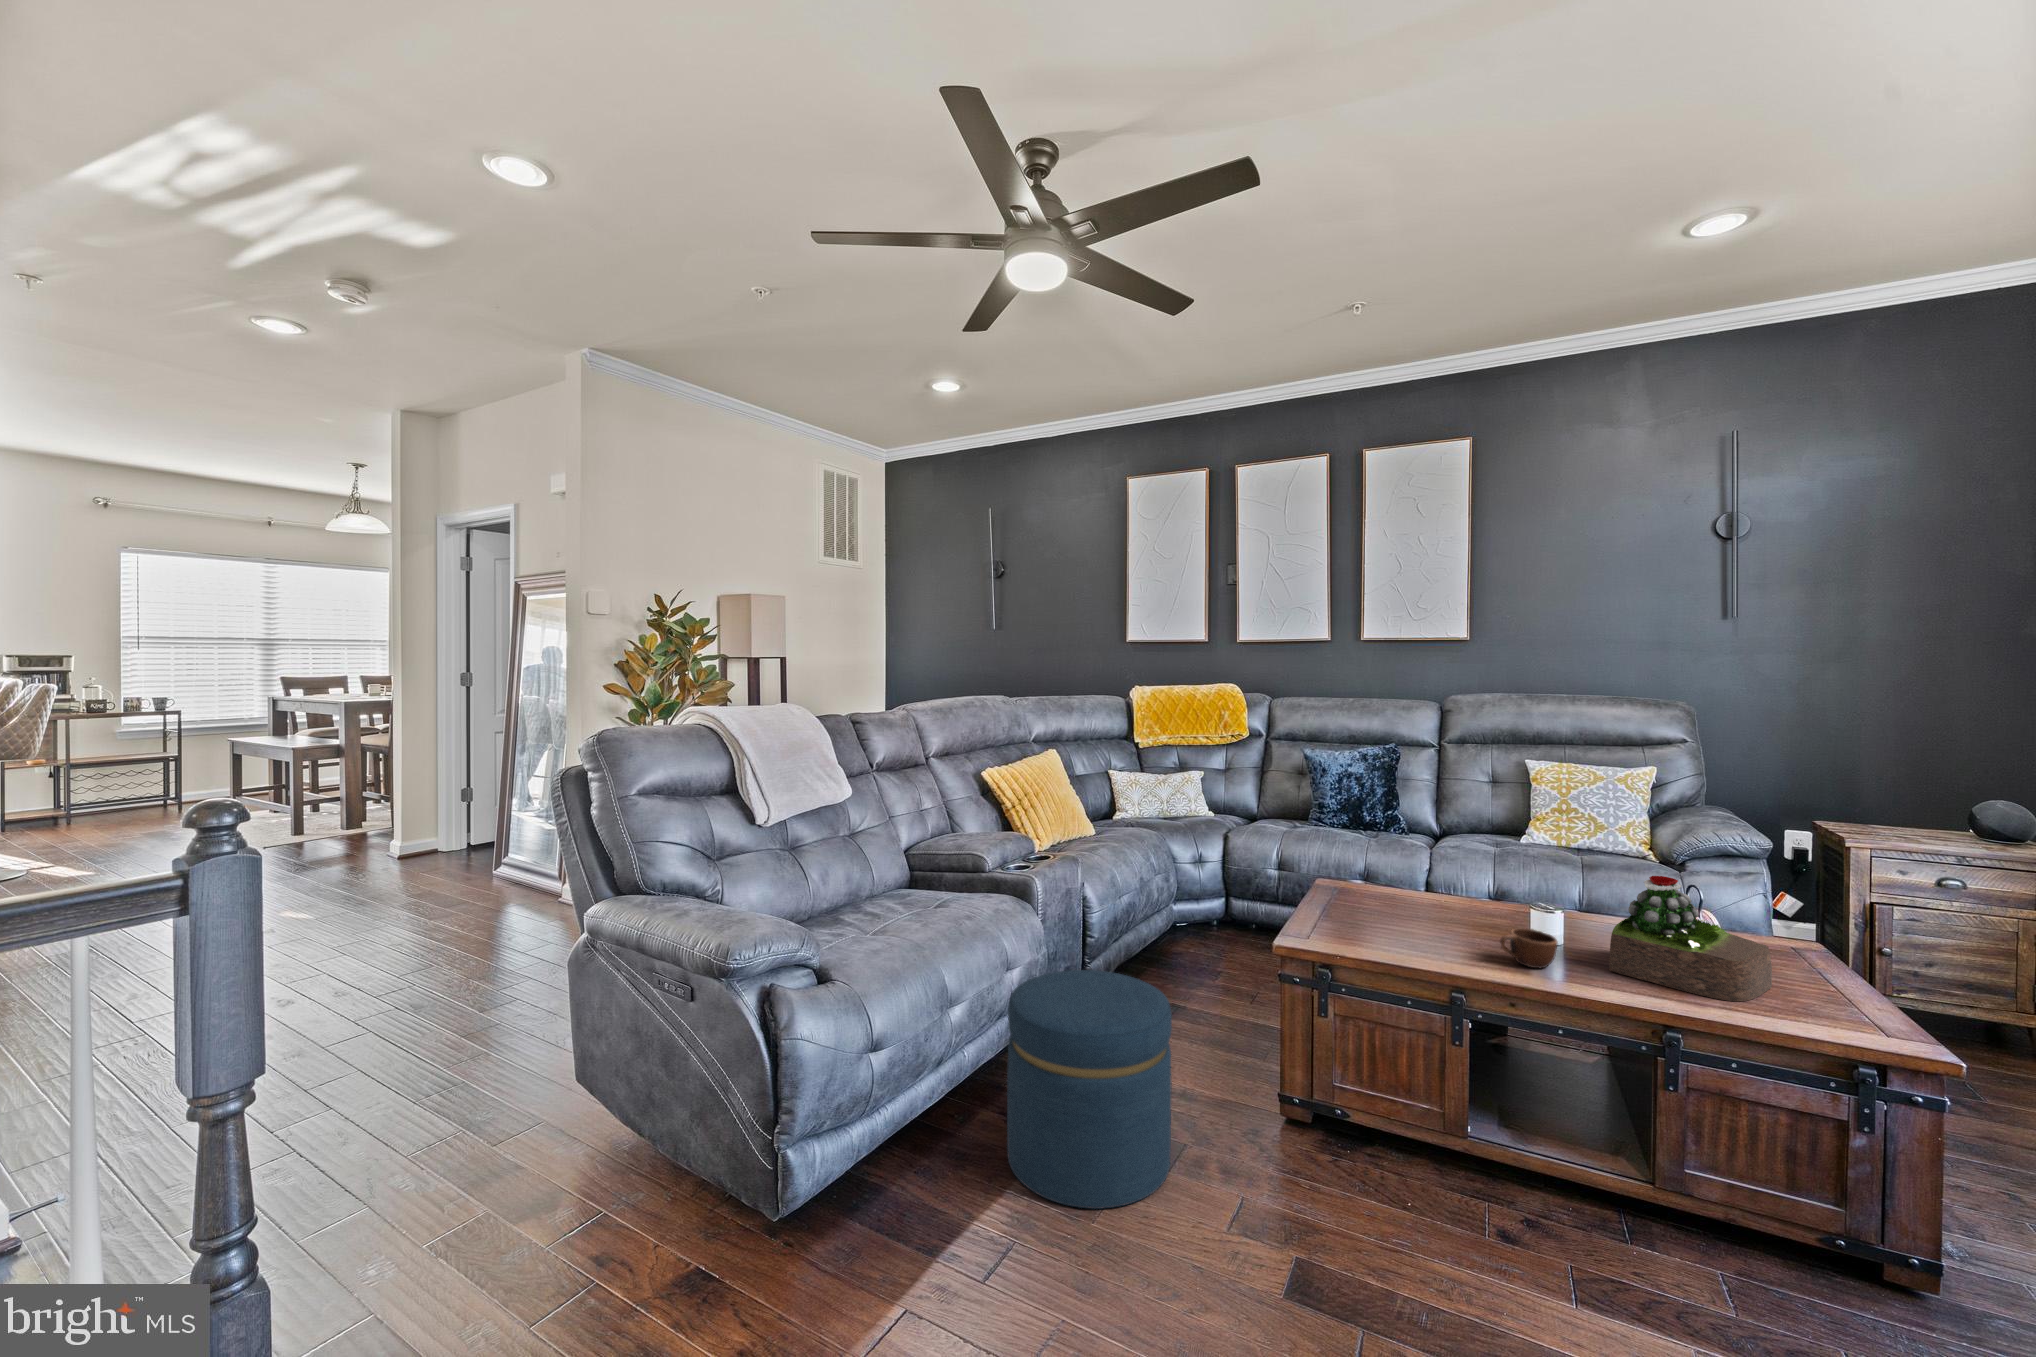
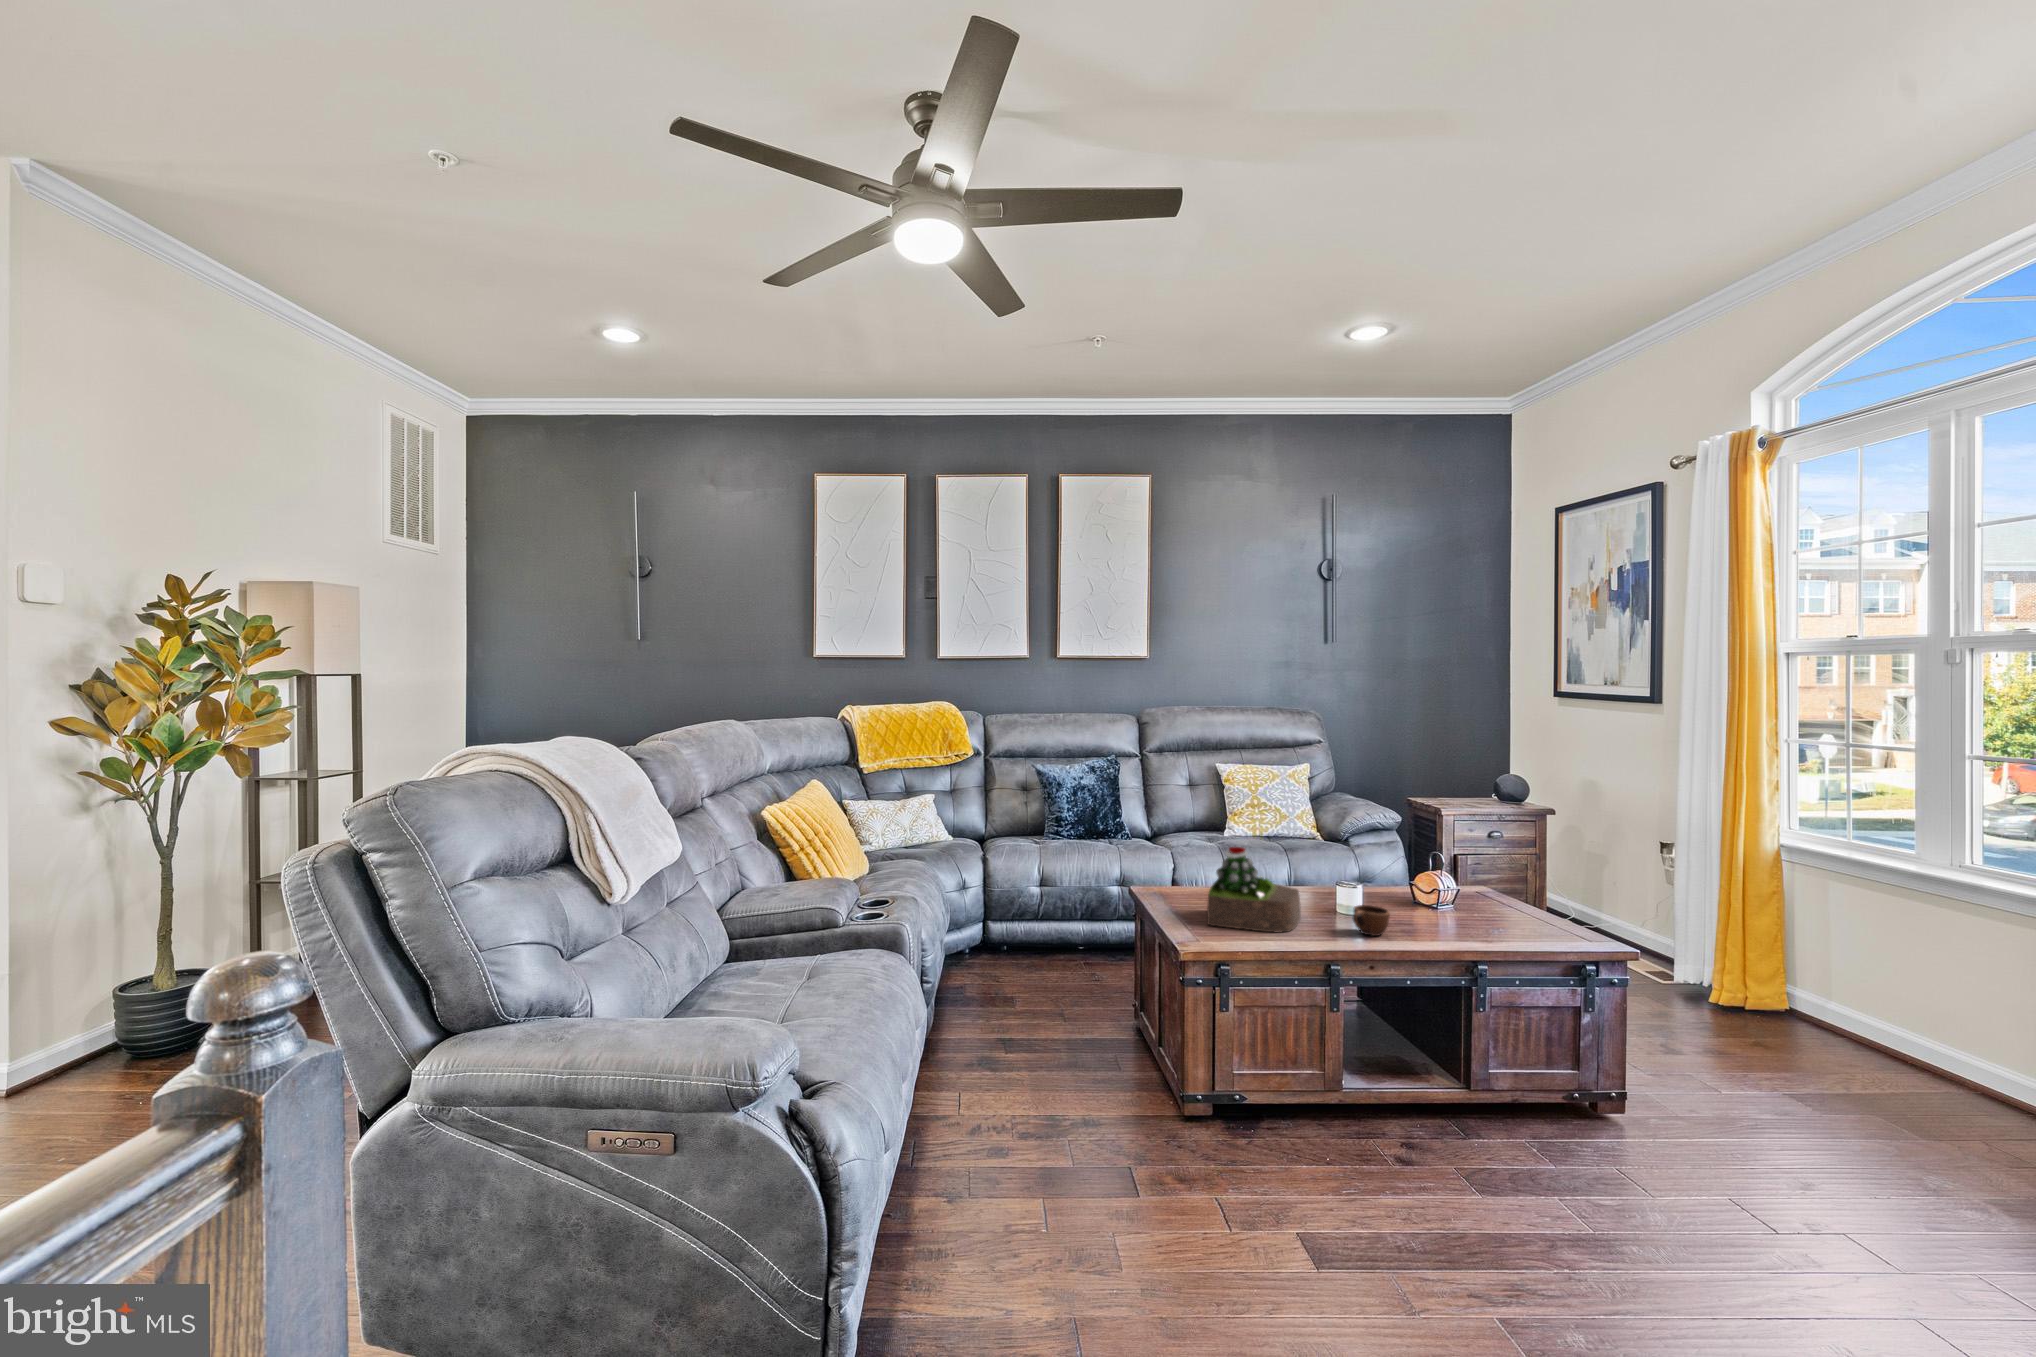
succulent plant: present [1609,876,1772,1001] -> present [1207,847,1301,932]
ottoman: present [1007,970,1172,1209] -> none [987,1010,1156,1256]

